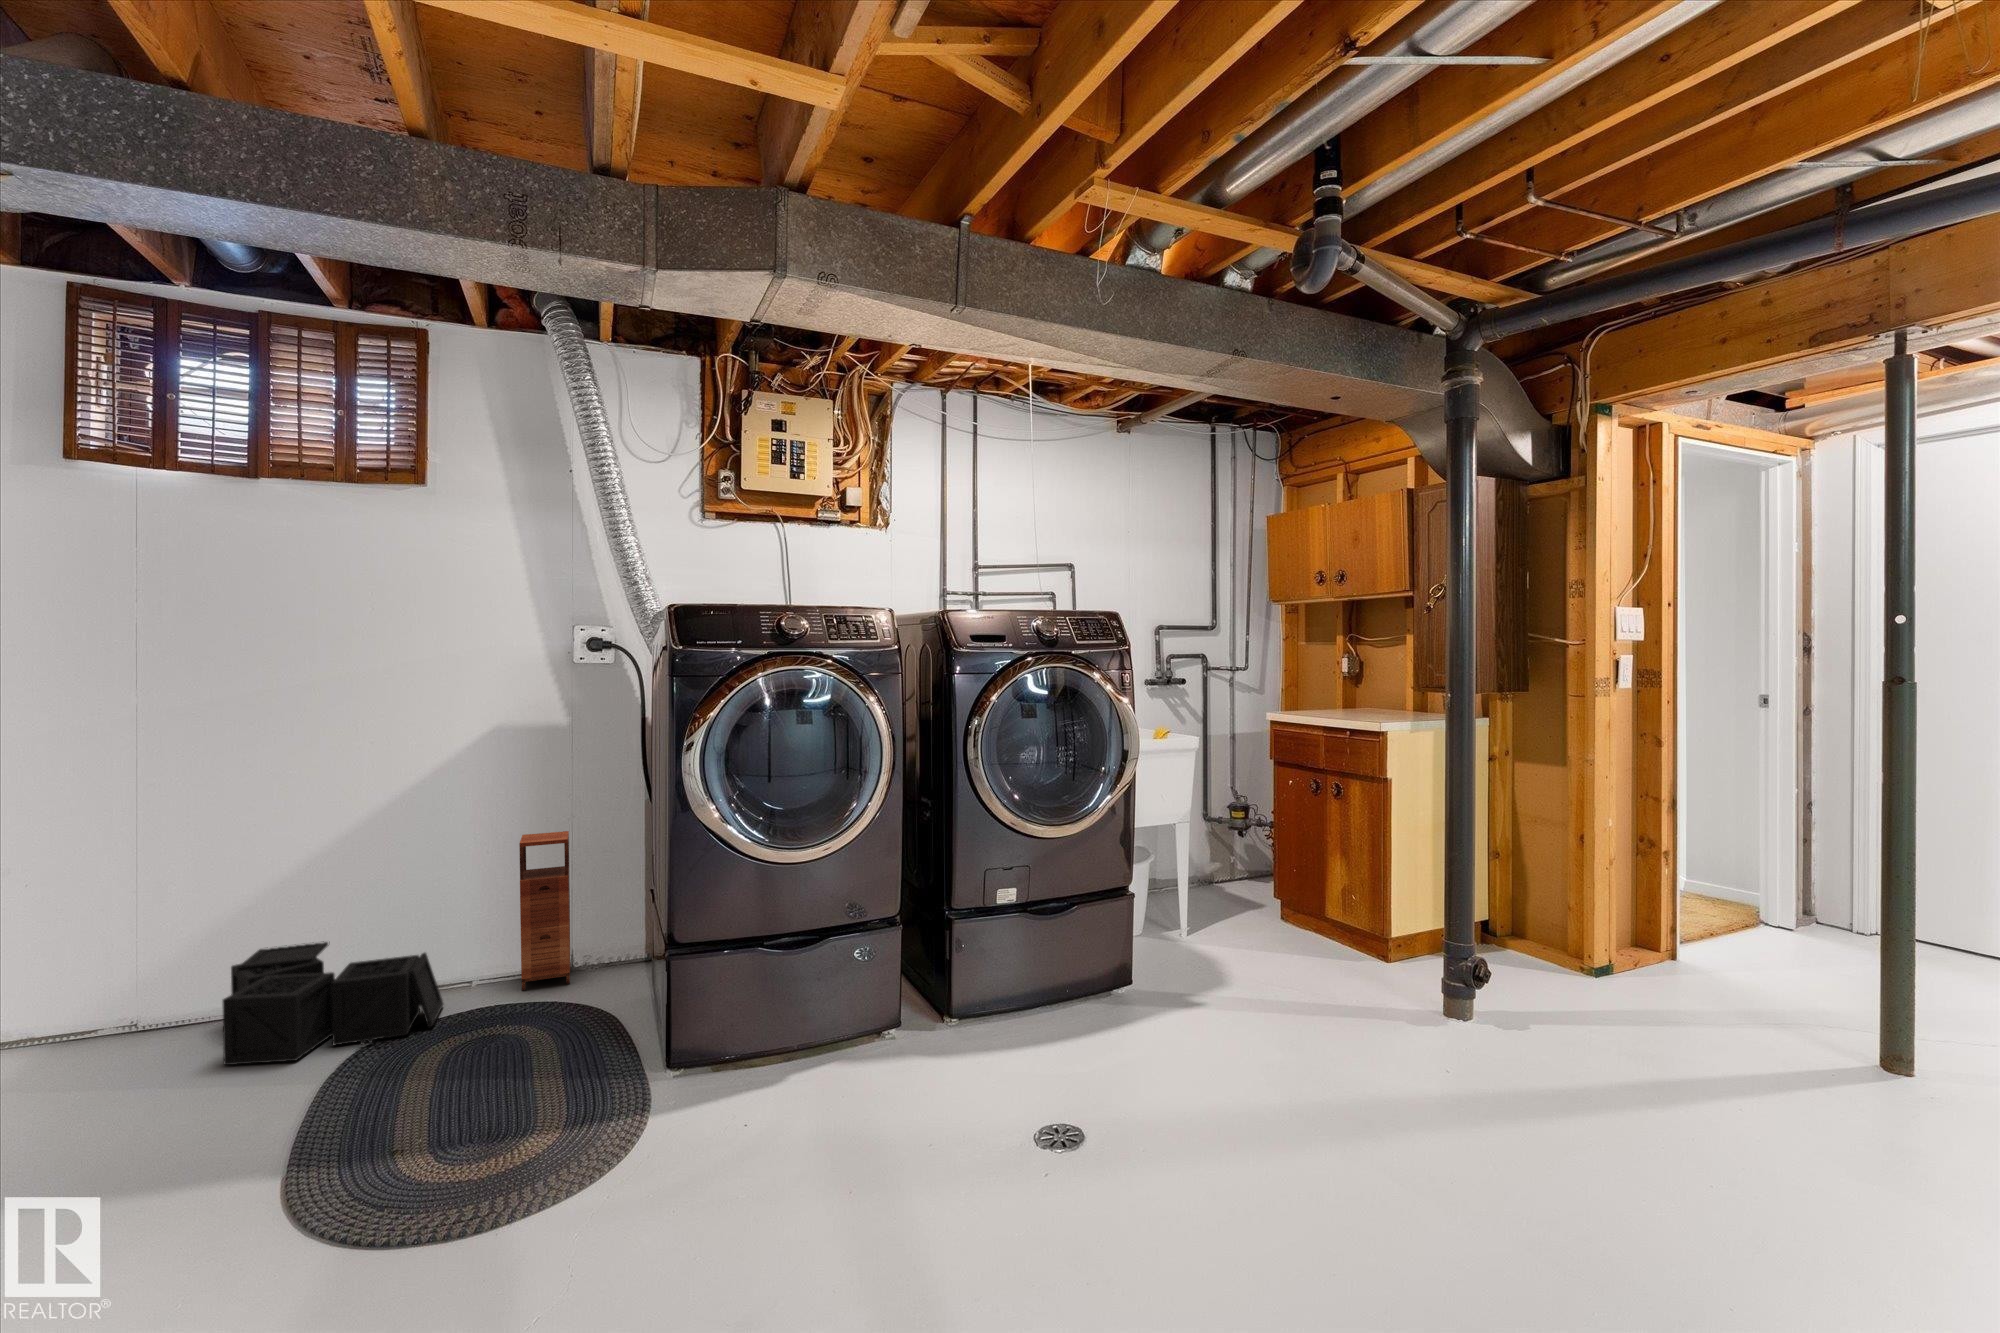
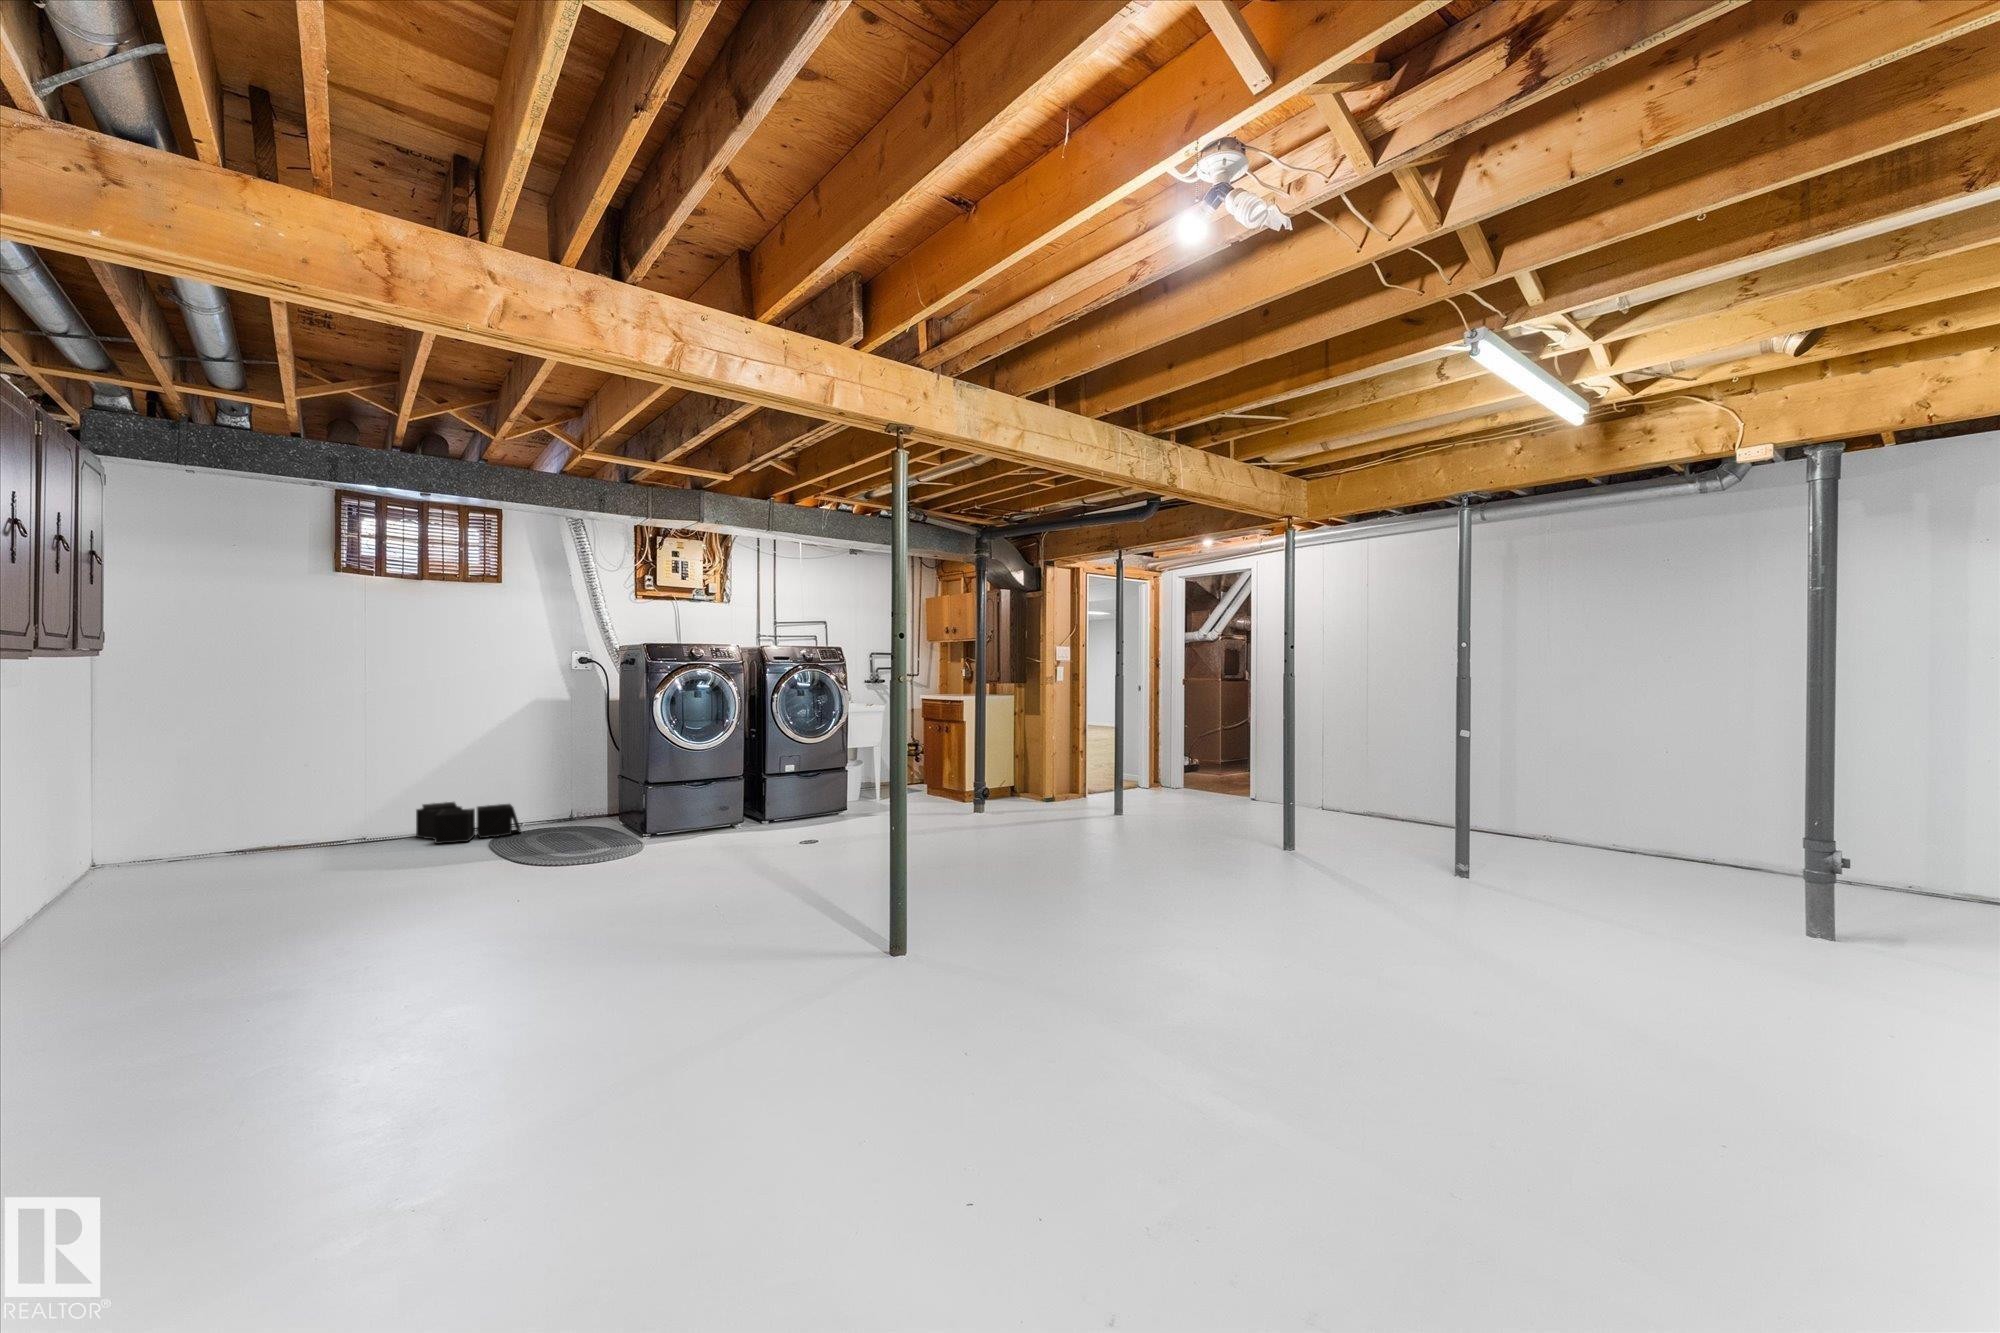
storage cabinet: present [519,831,571,991] -> none [548,751,575,825]

